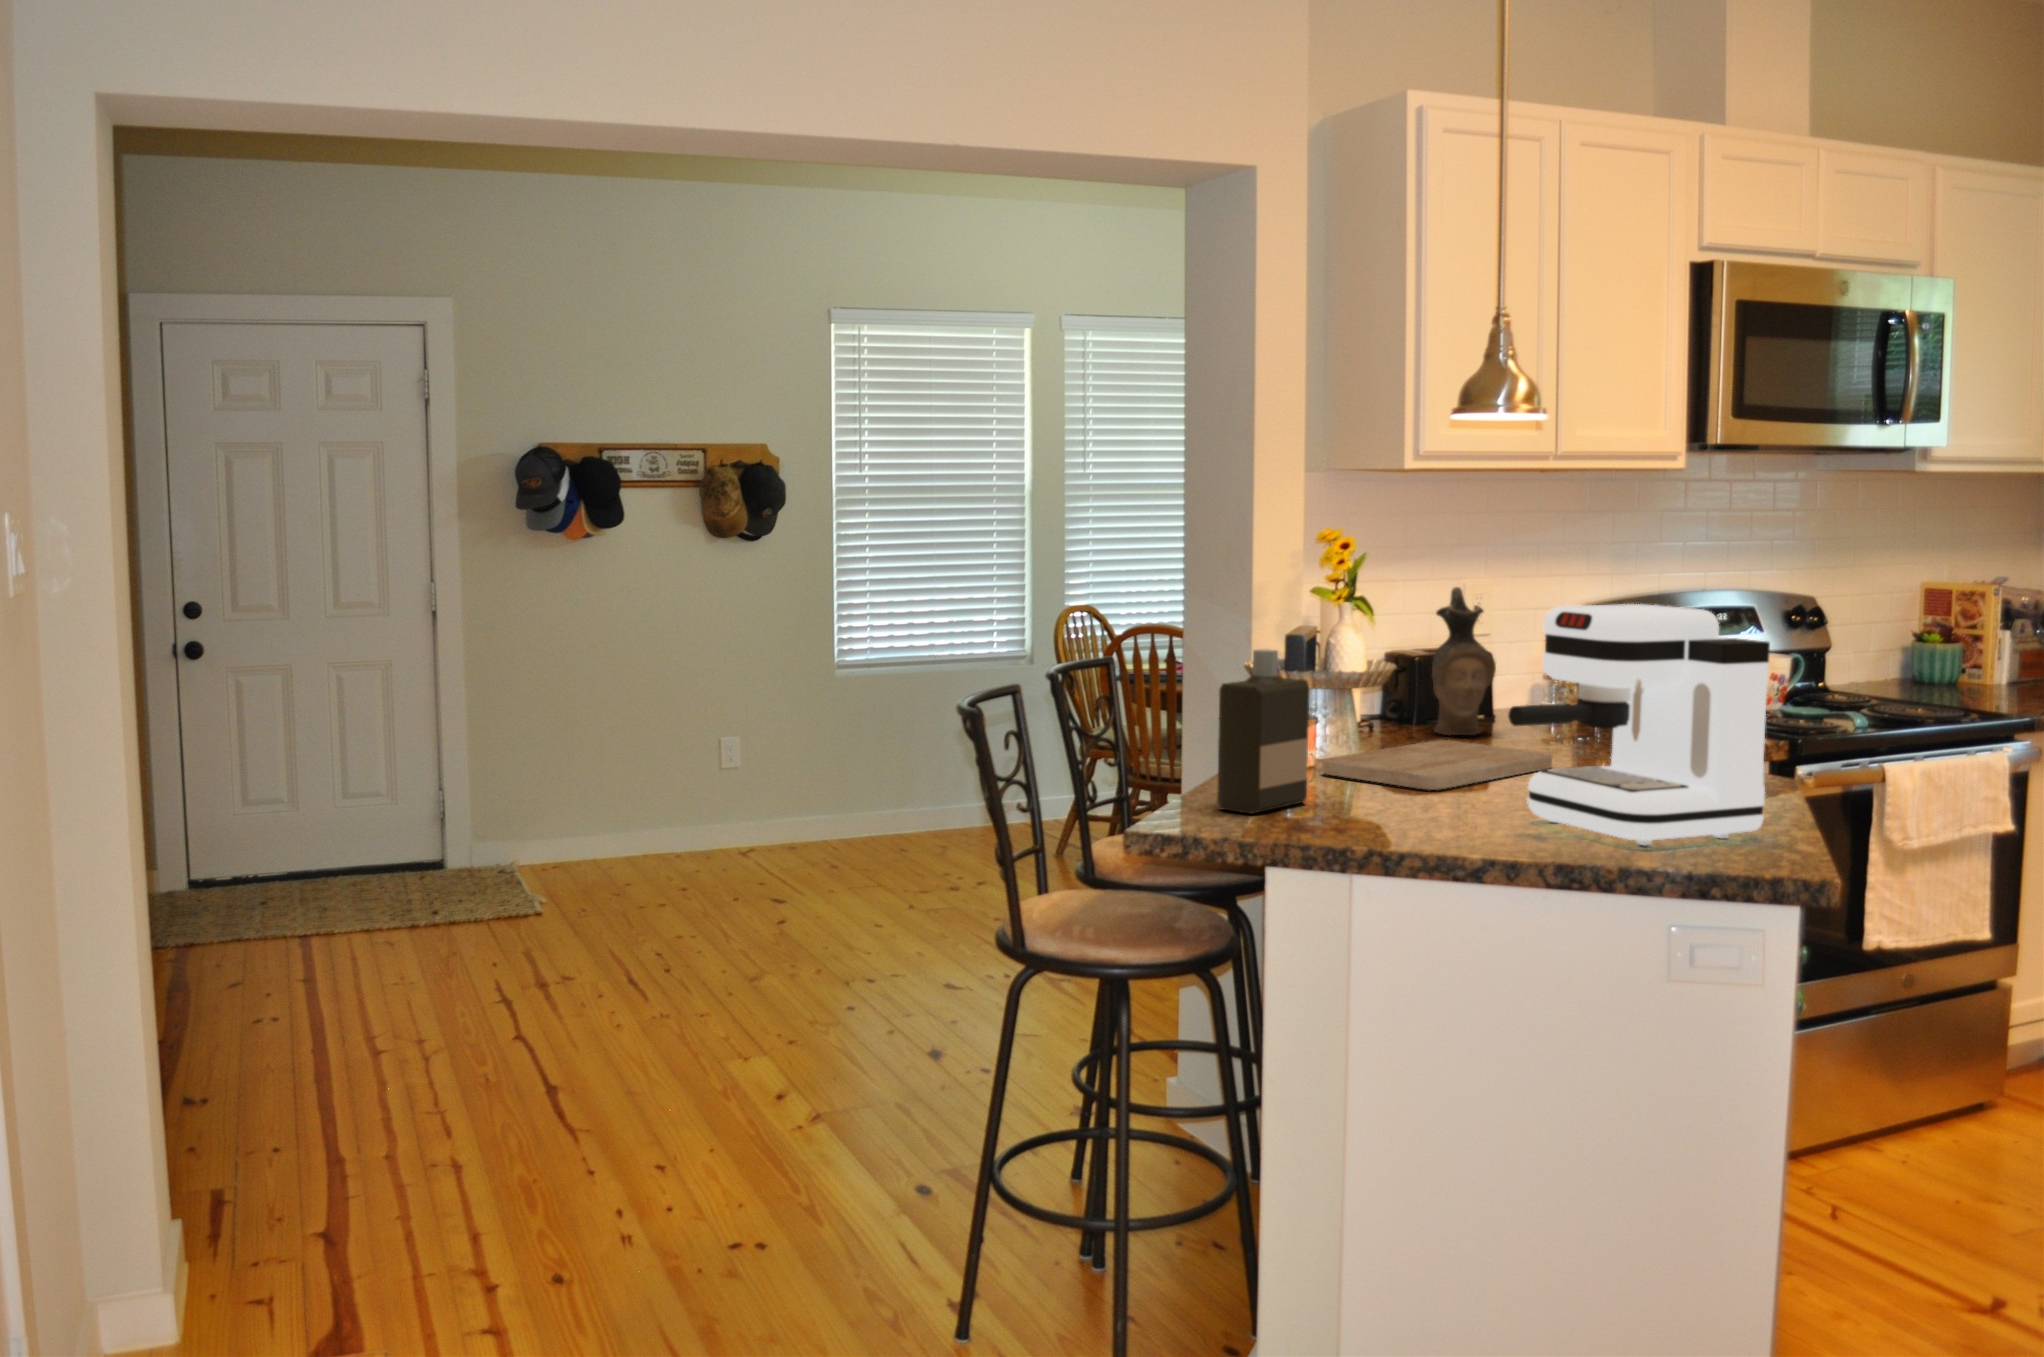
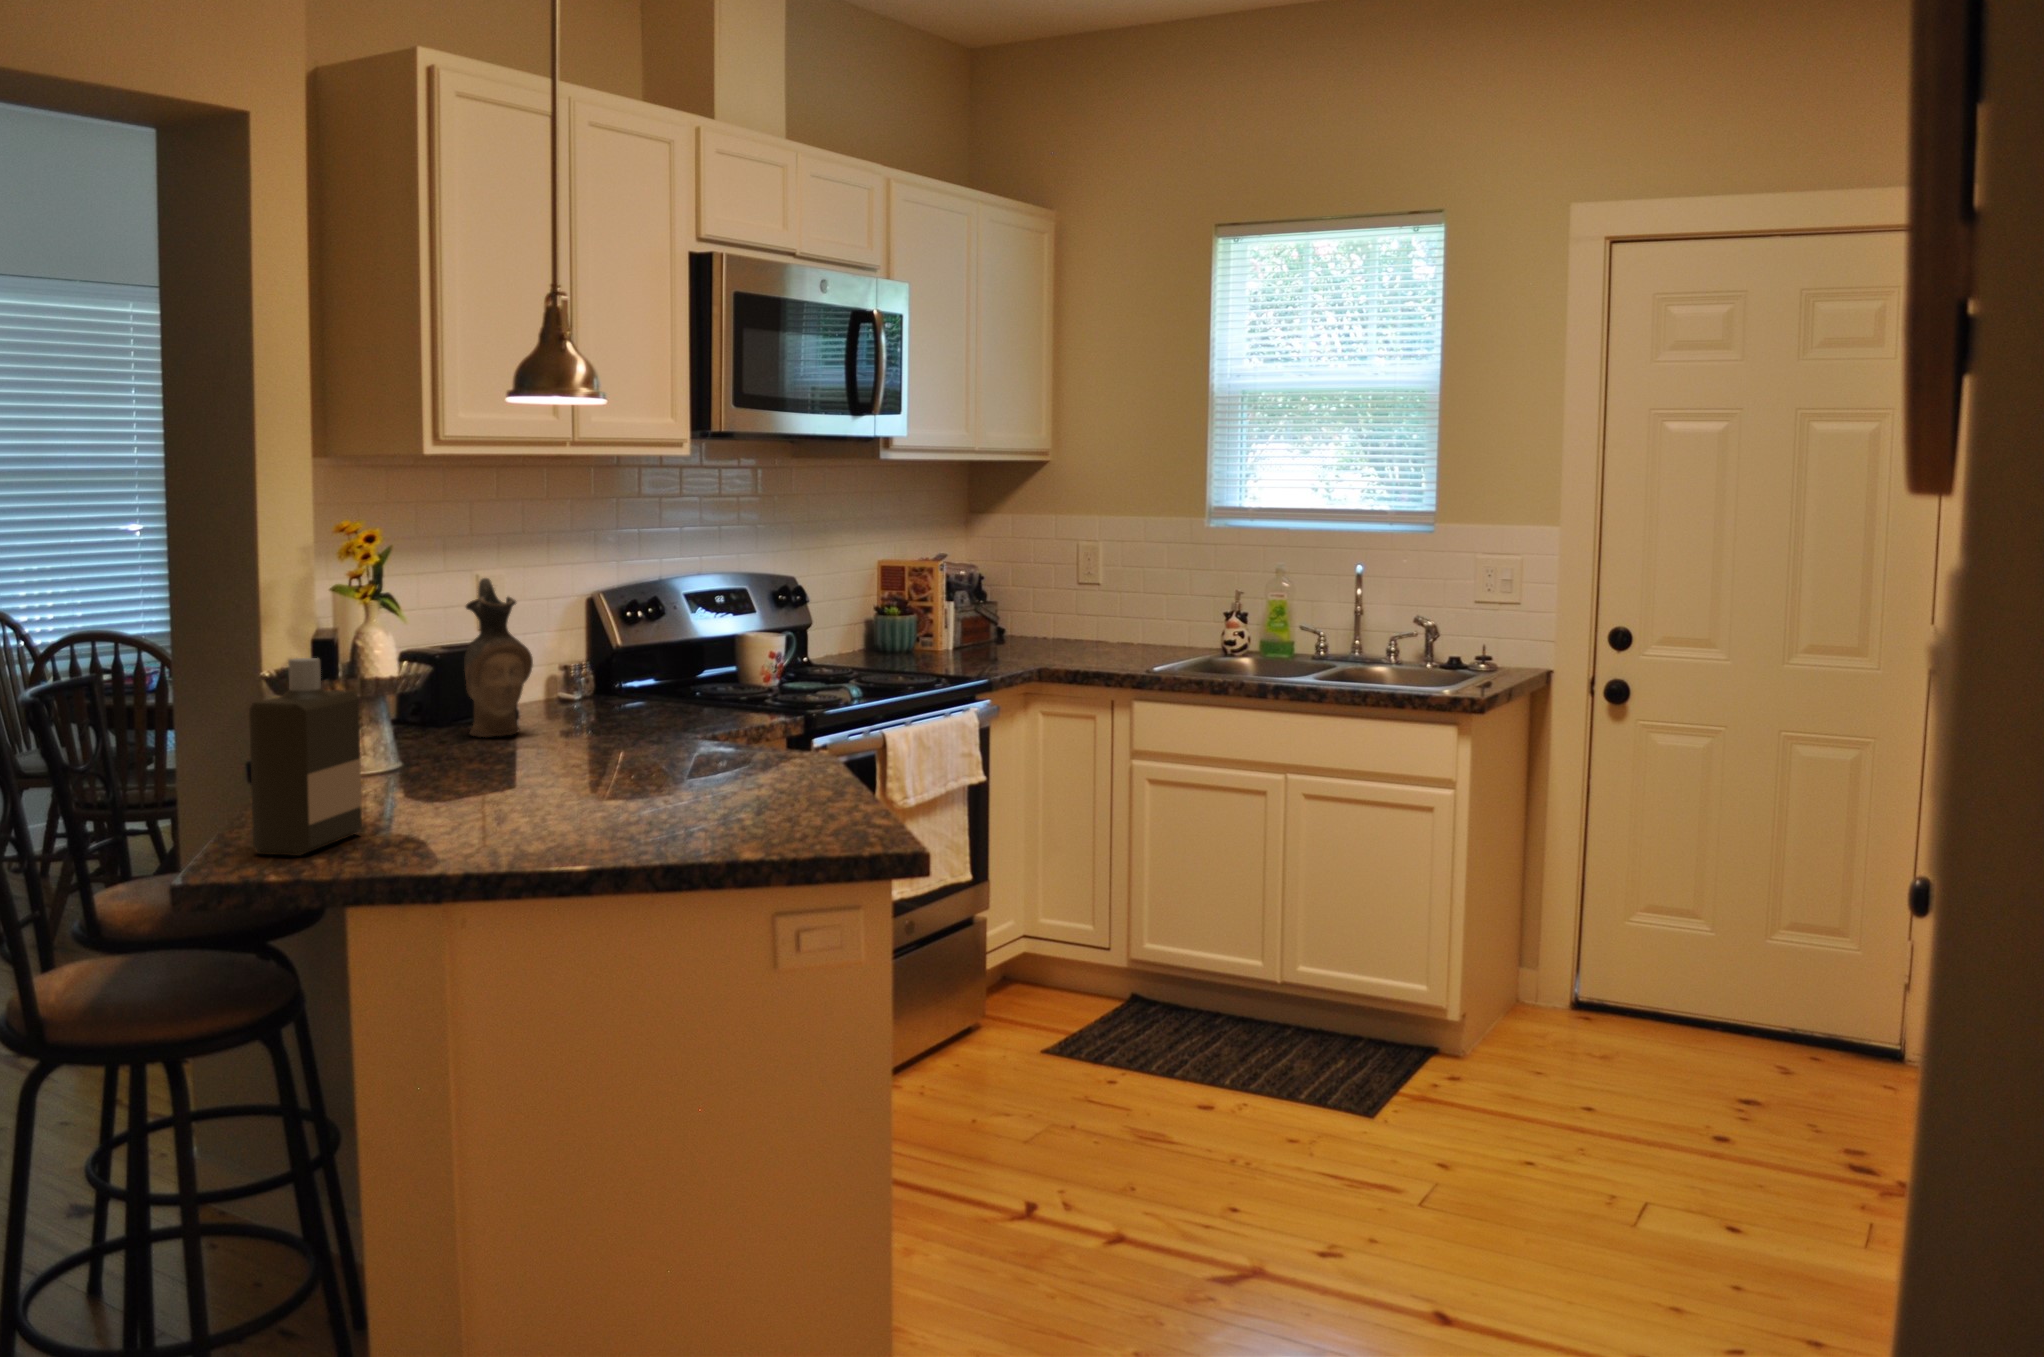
coffee maker: present [1508,604,1770,845] -> none [597,590,845,841]
cutting board: present [1322,740,1552,790] -> none [365,744,609,802]

